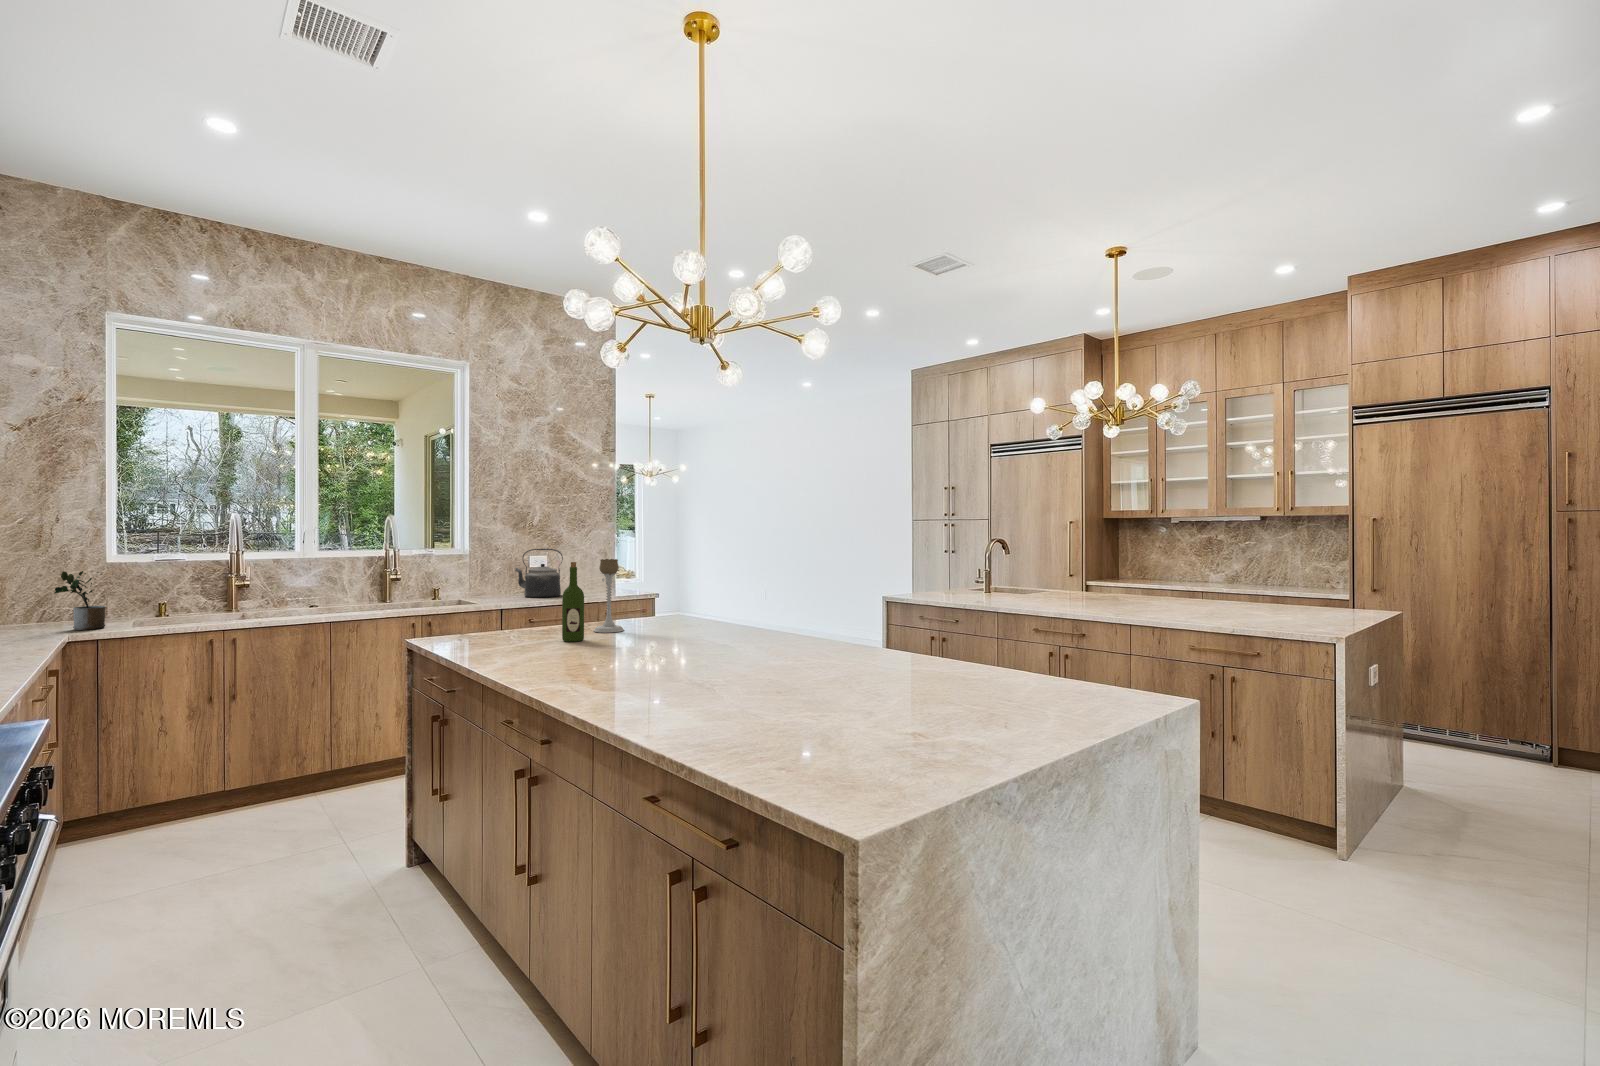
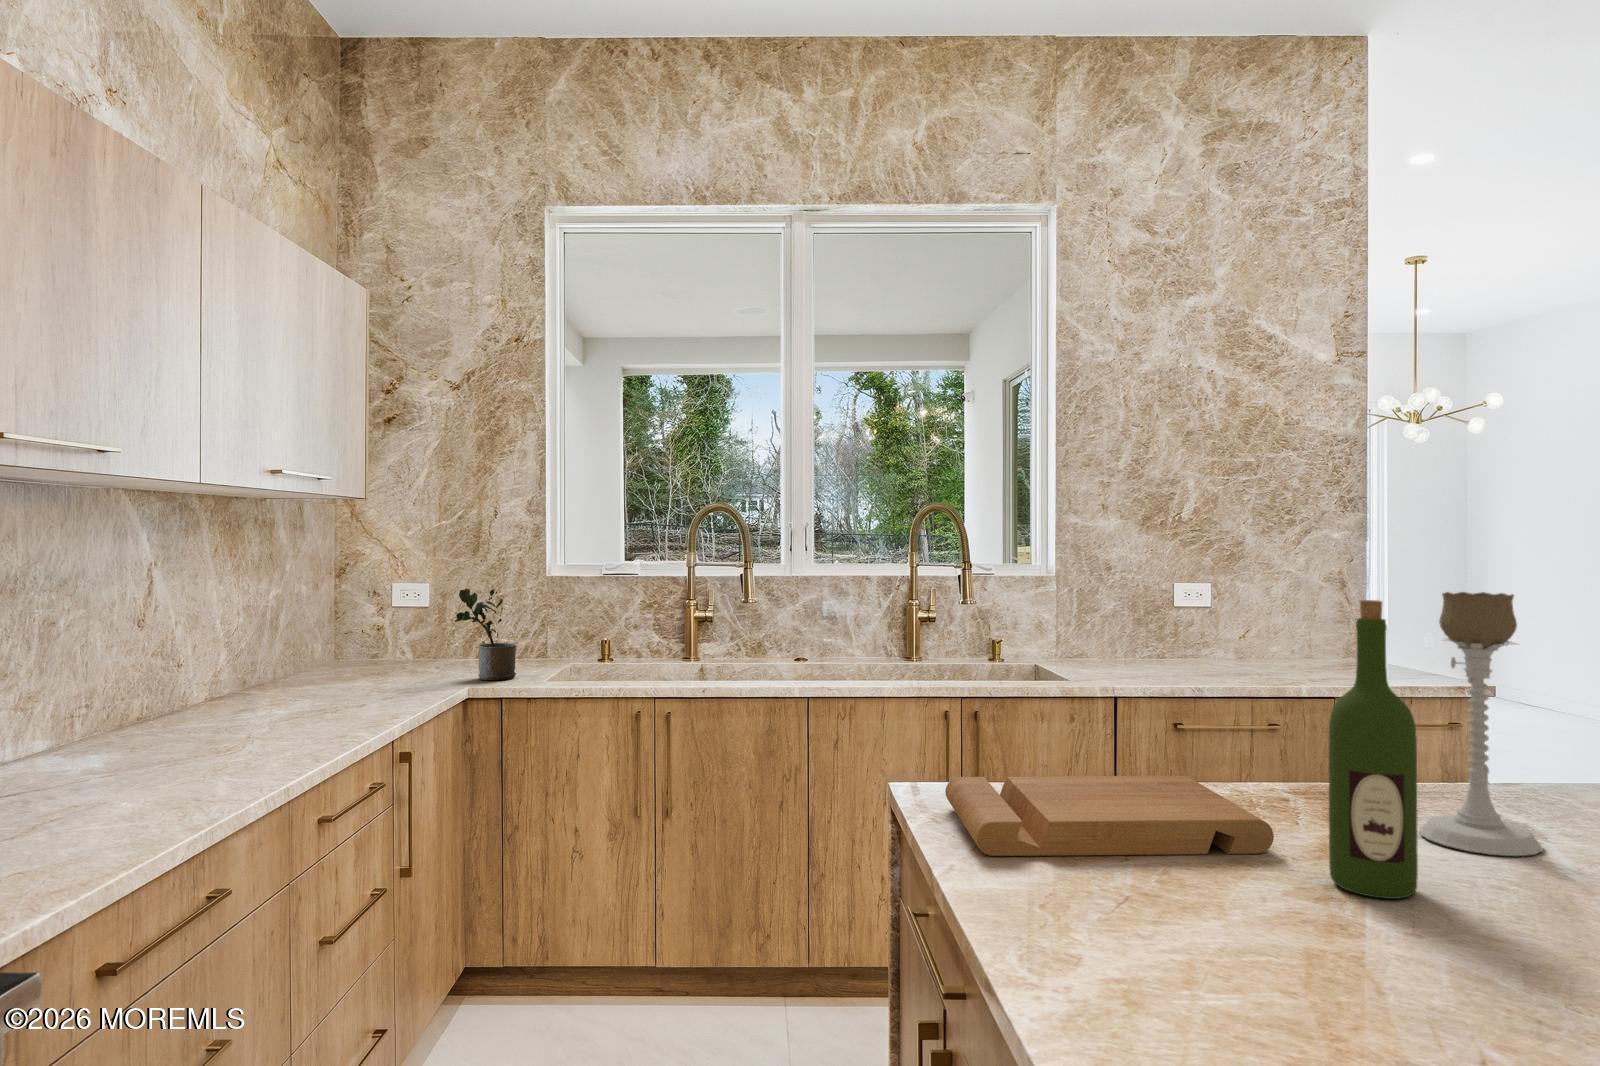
kettle: present [515,549,563,597] -> none [1144,566,1246,670]
cutting board: none [437,623,549,648] -> present [945,776,1274,856]

